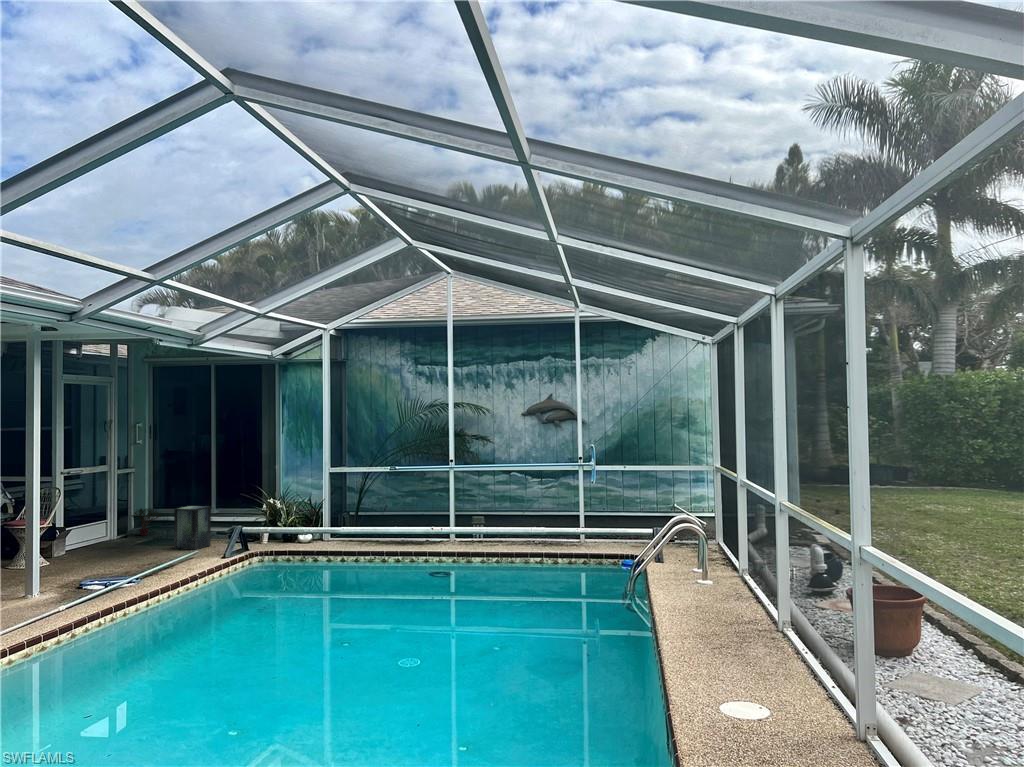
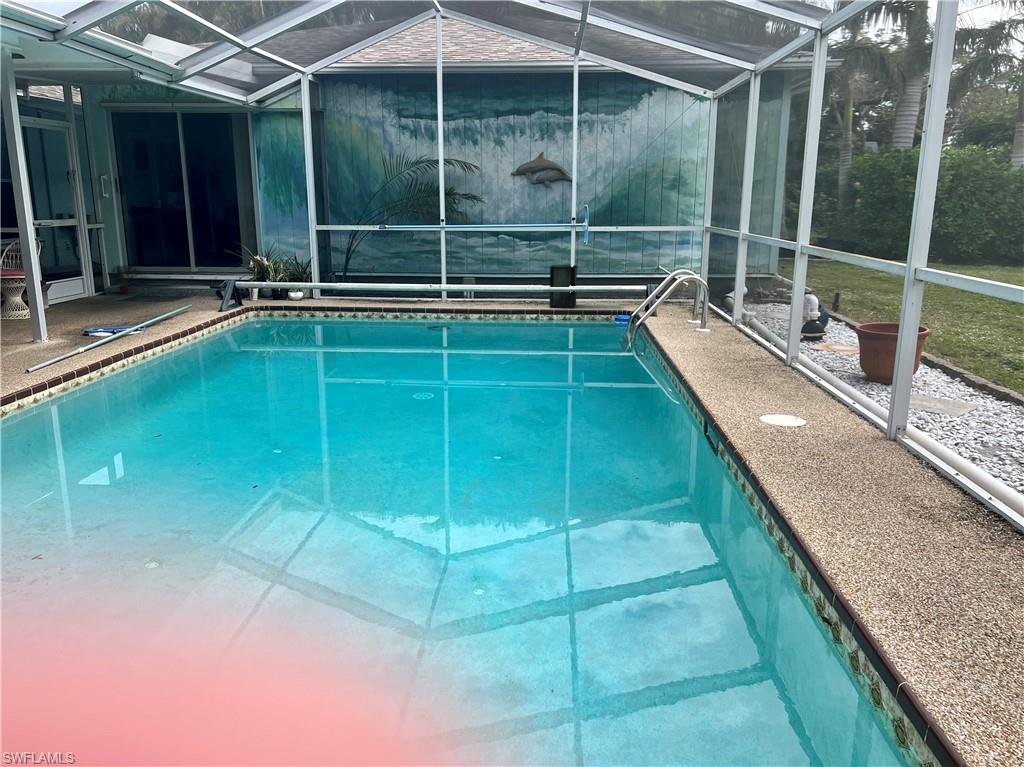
storage box: present [174,506,211,550] -> present [550,265,577,308]

